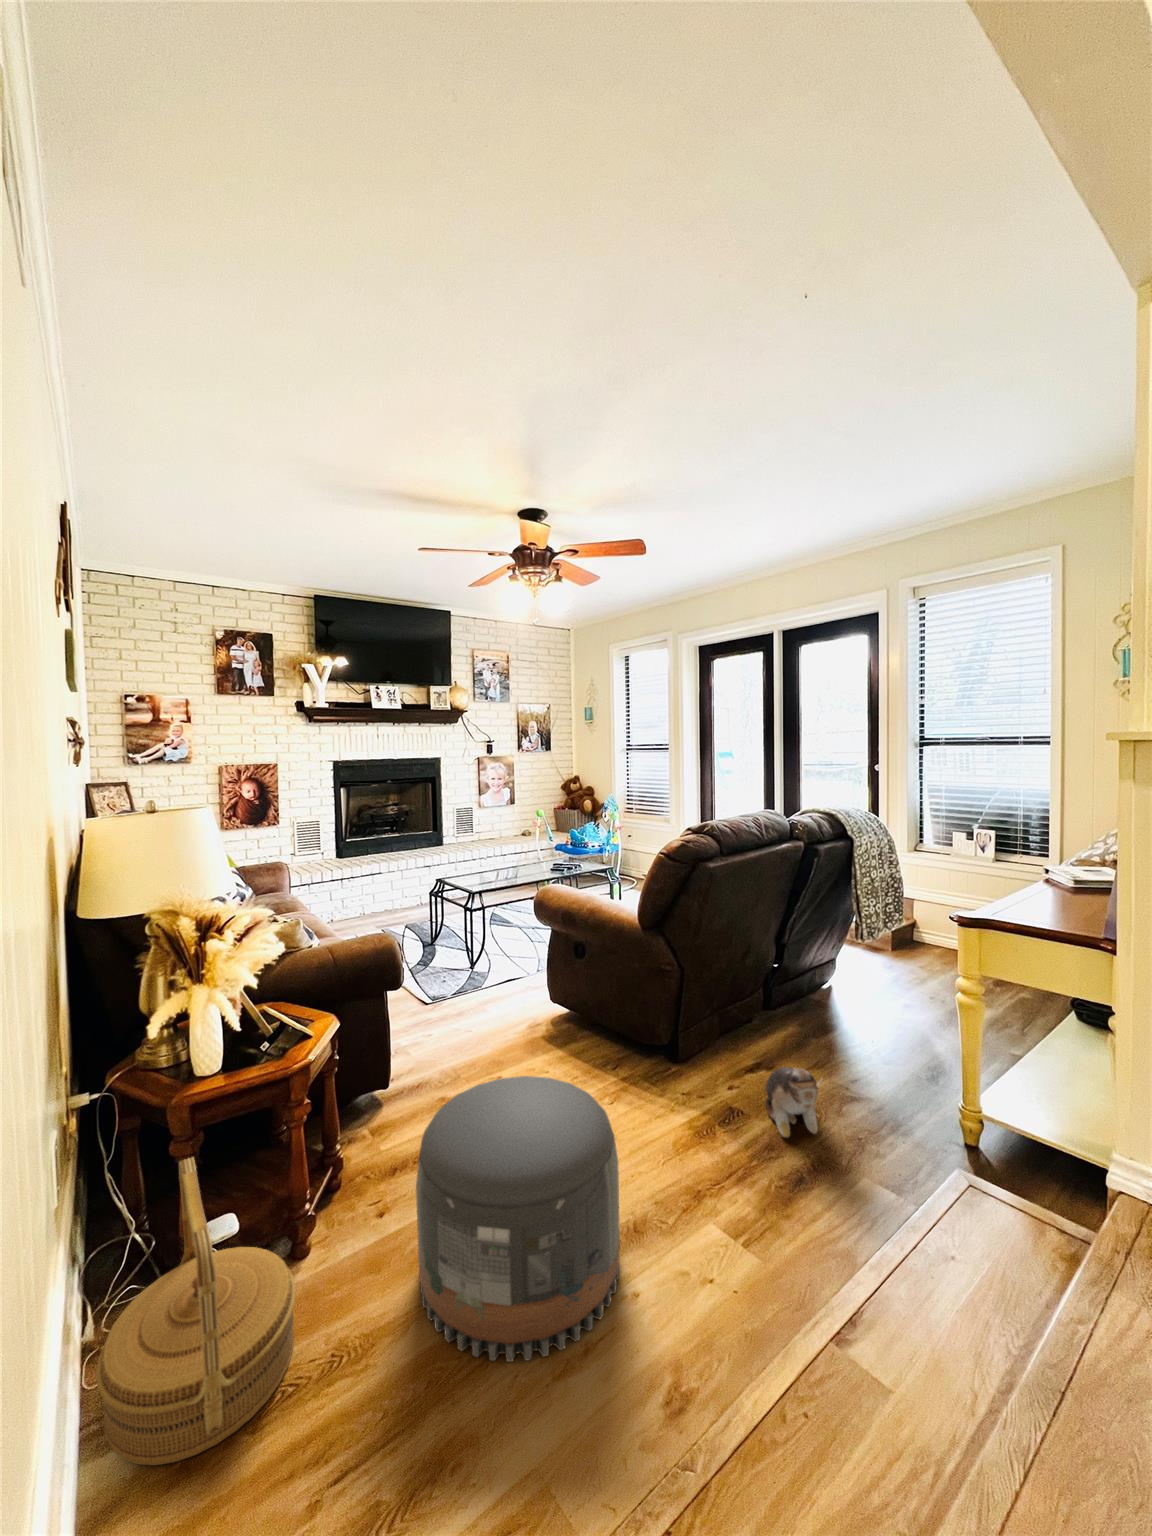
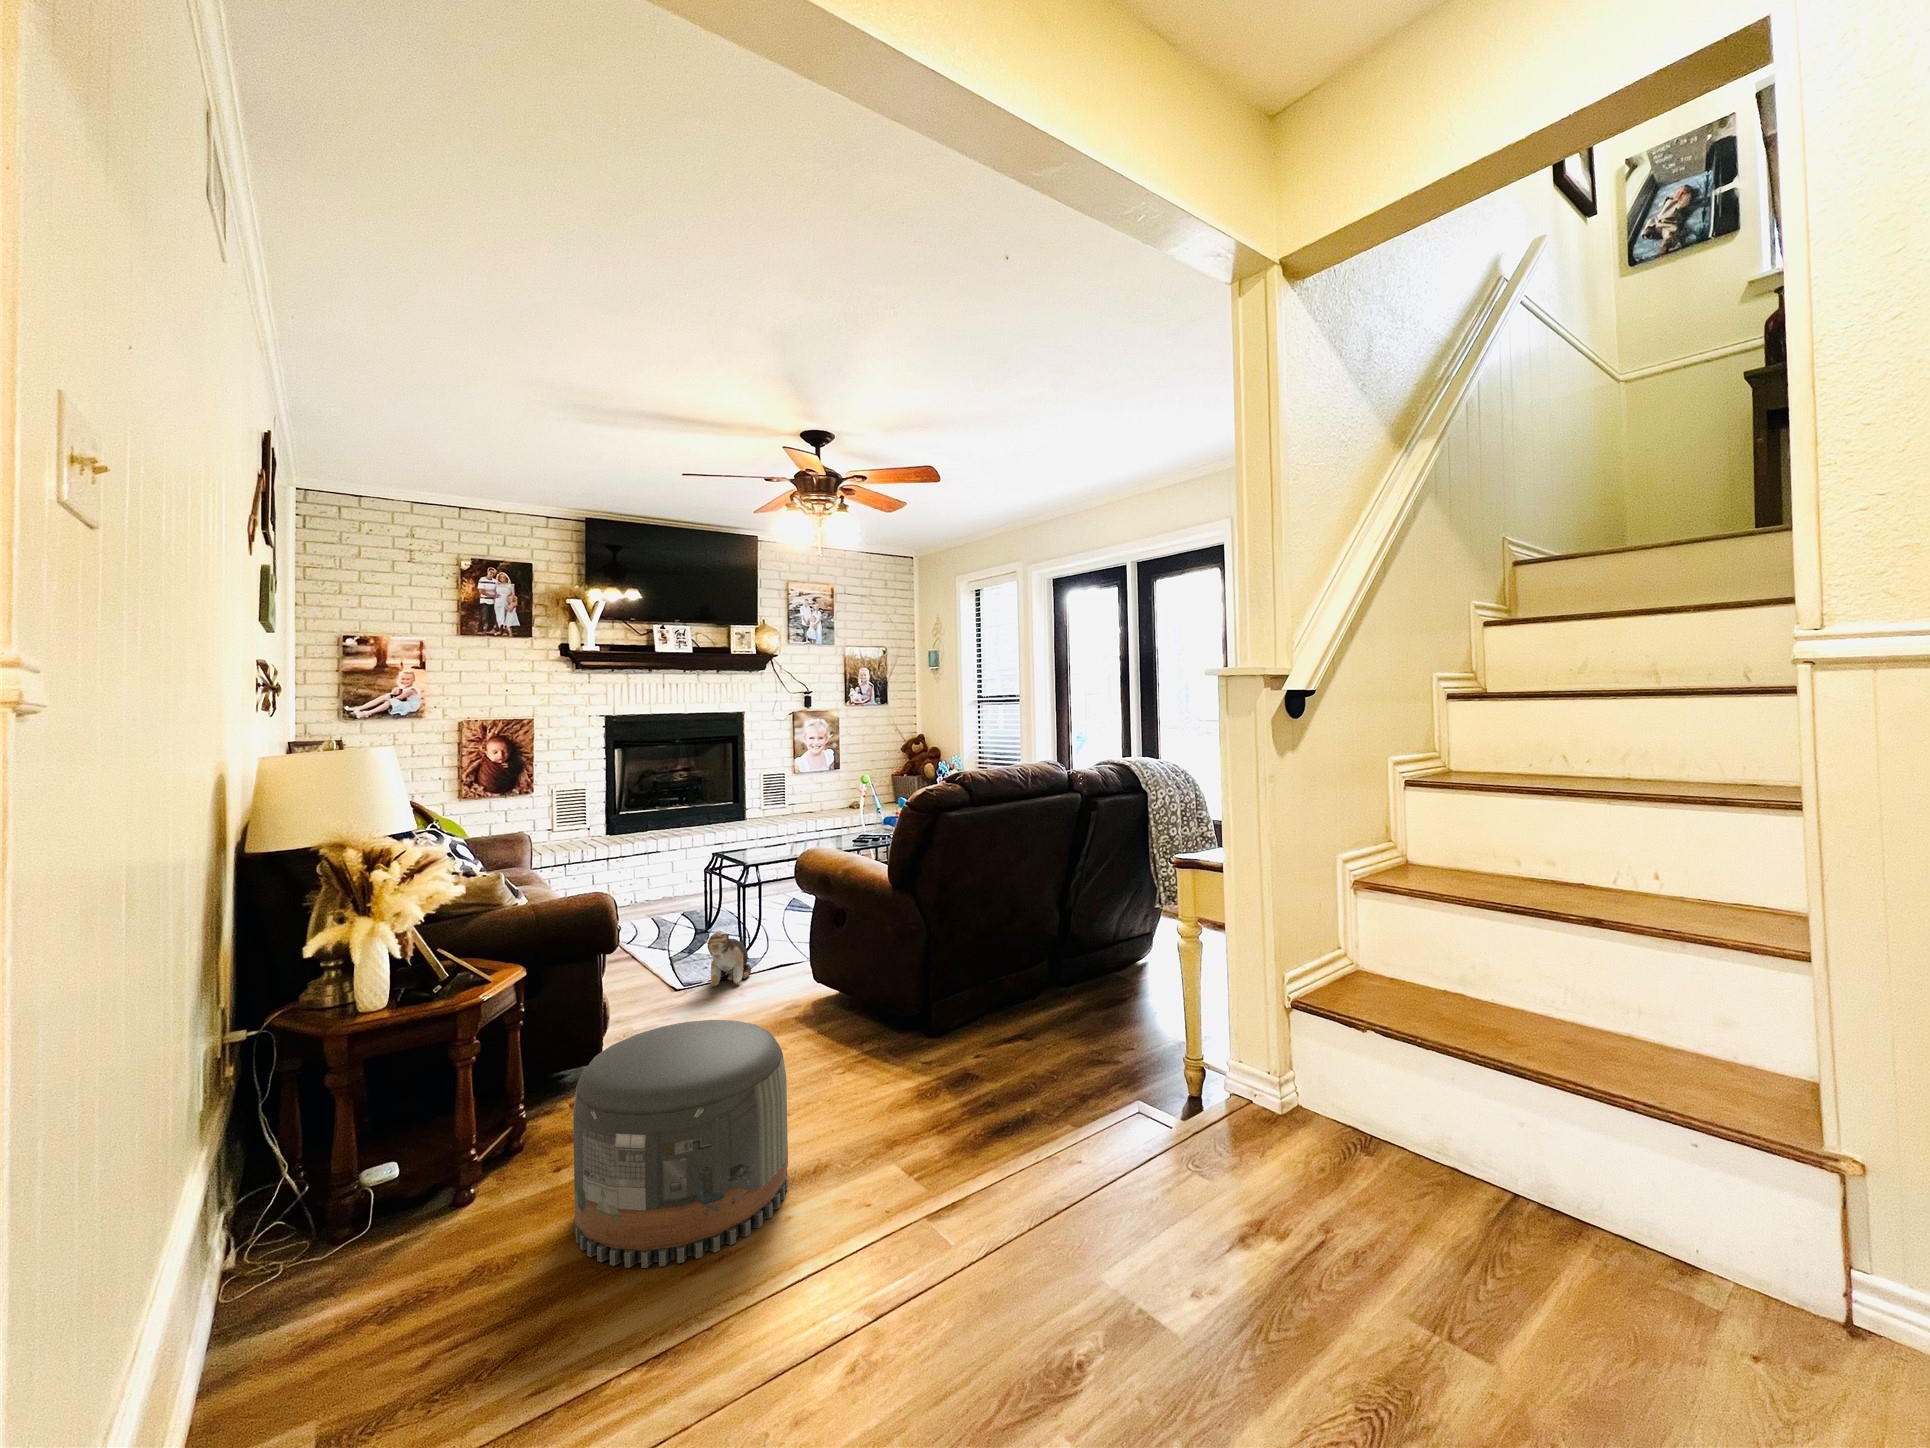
plush toy: present [765,1067,822,1137] -> present [703,931,751,986]
woven basket: present [96,1157,296,1465] -> none [230,1083,442,1345]

